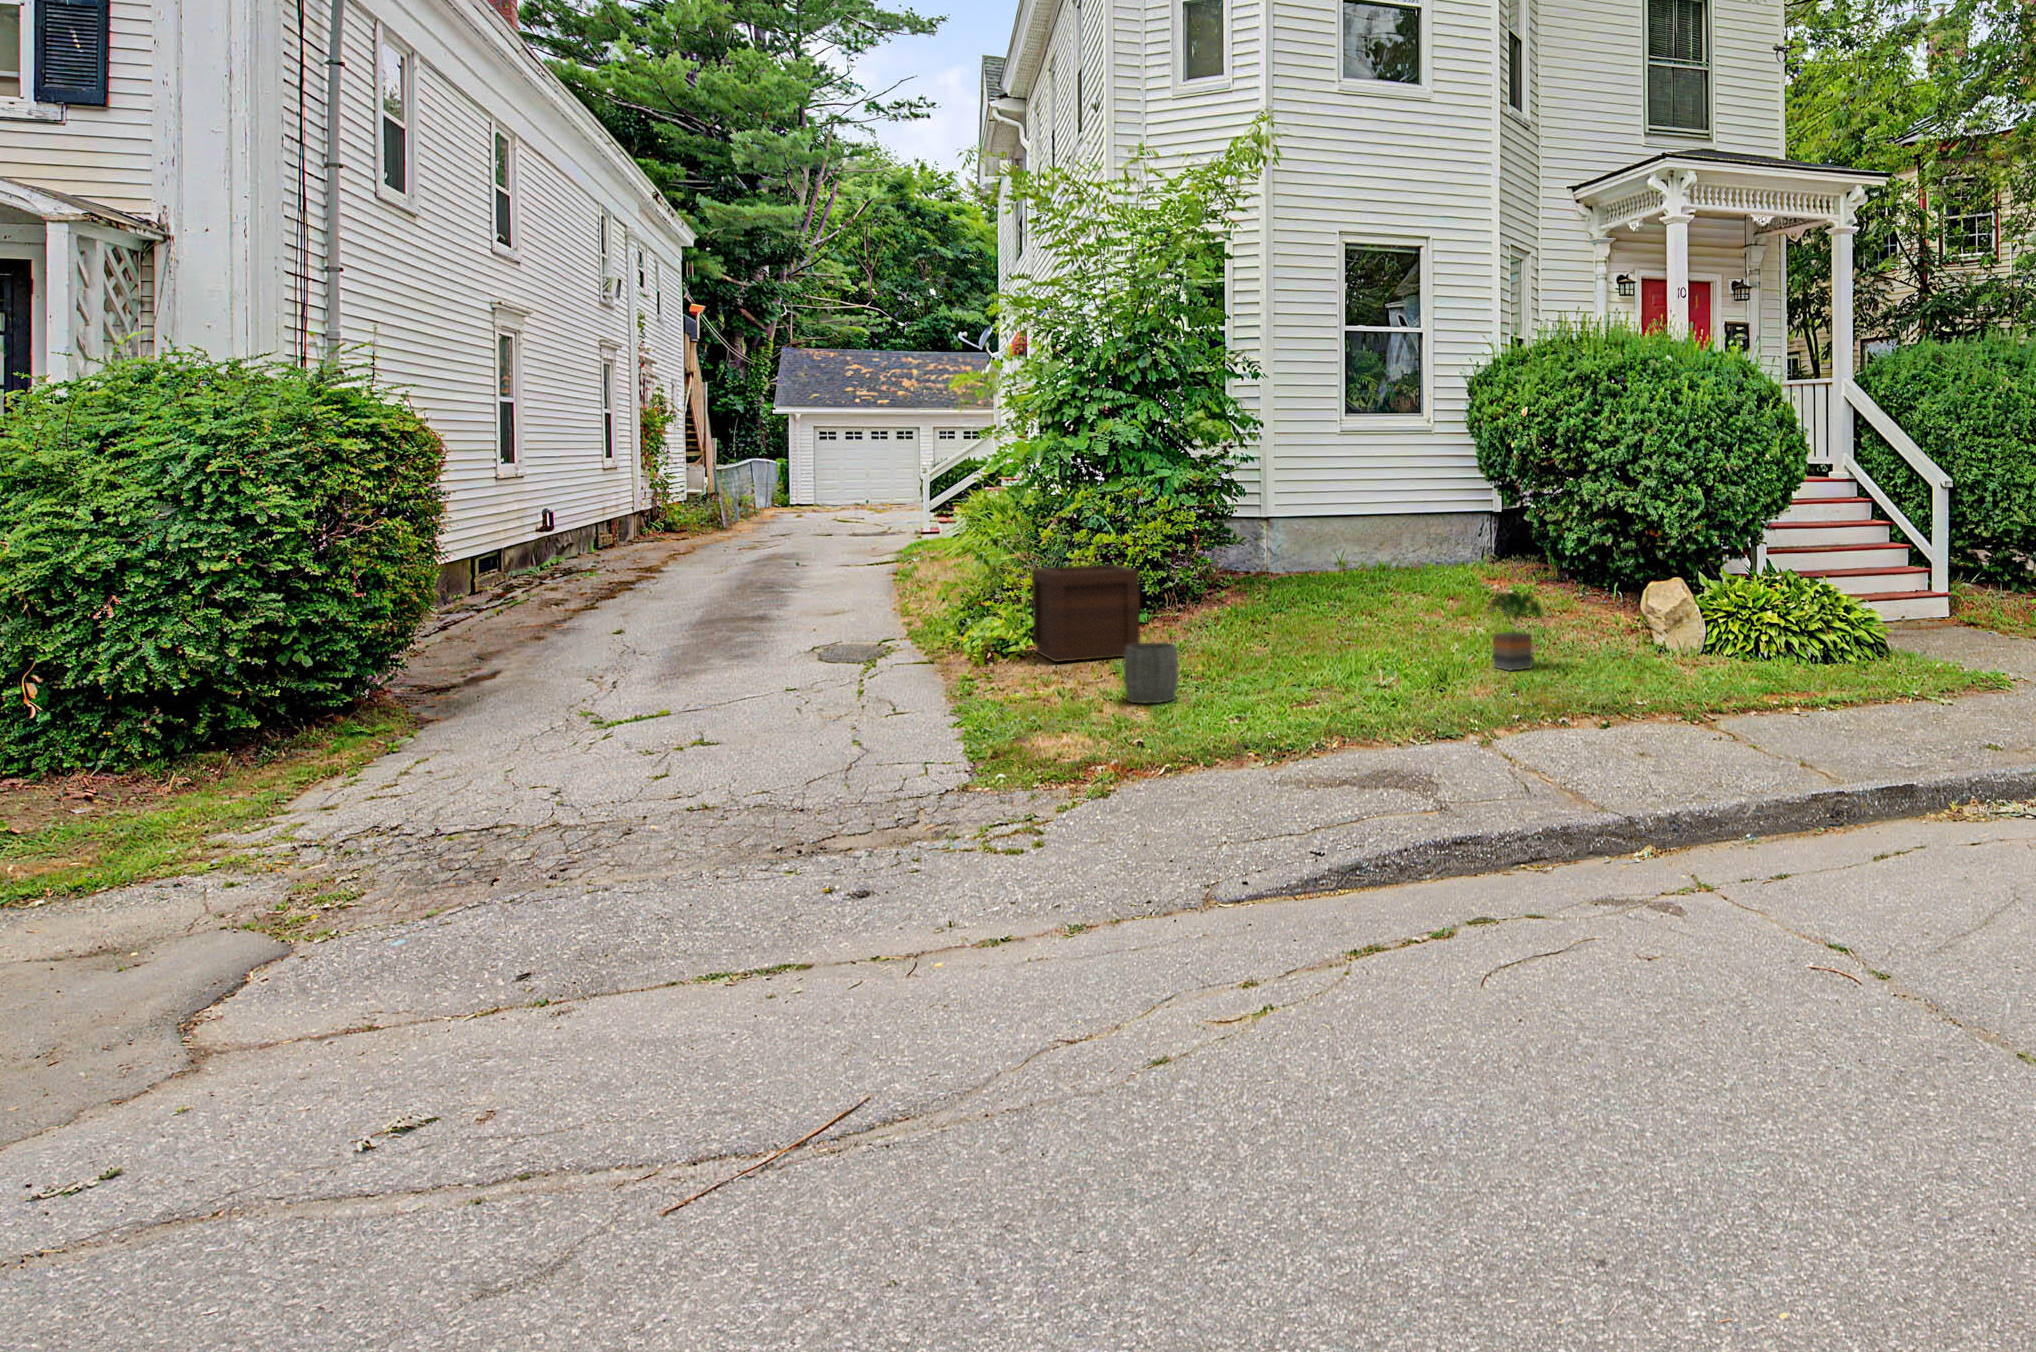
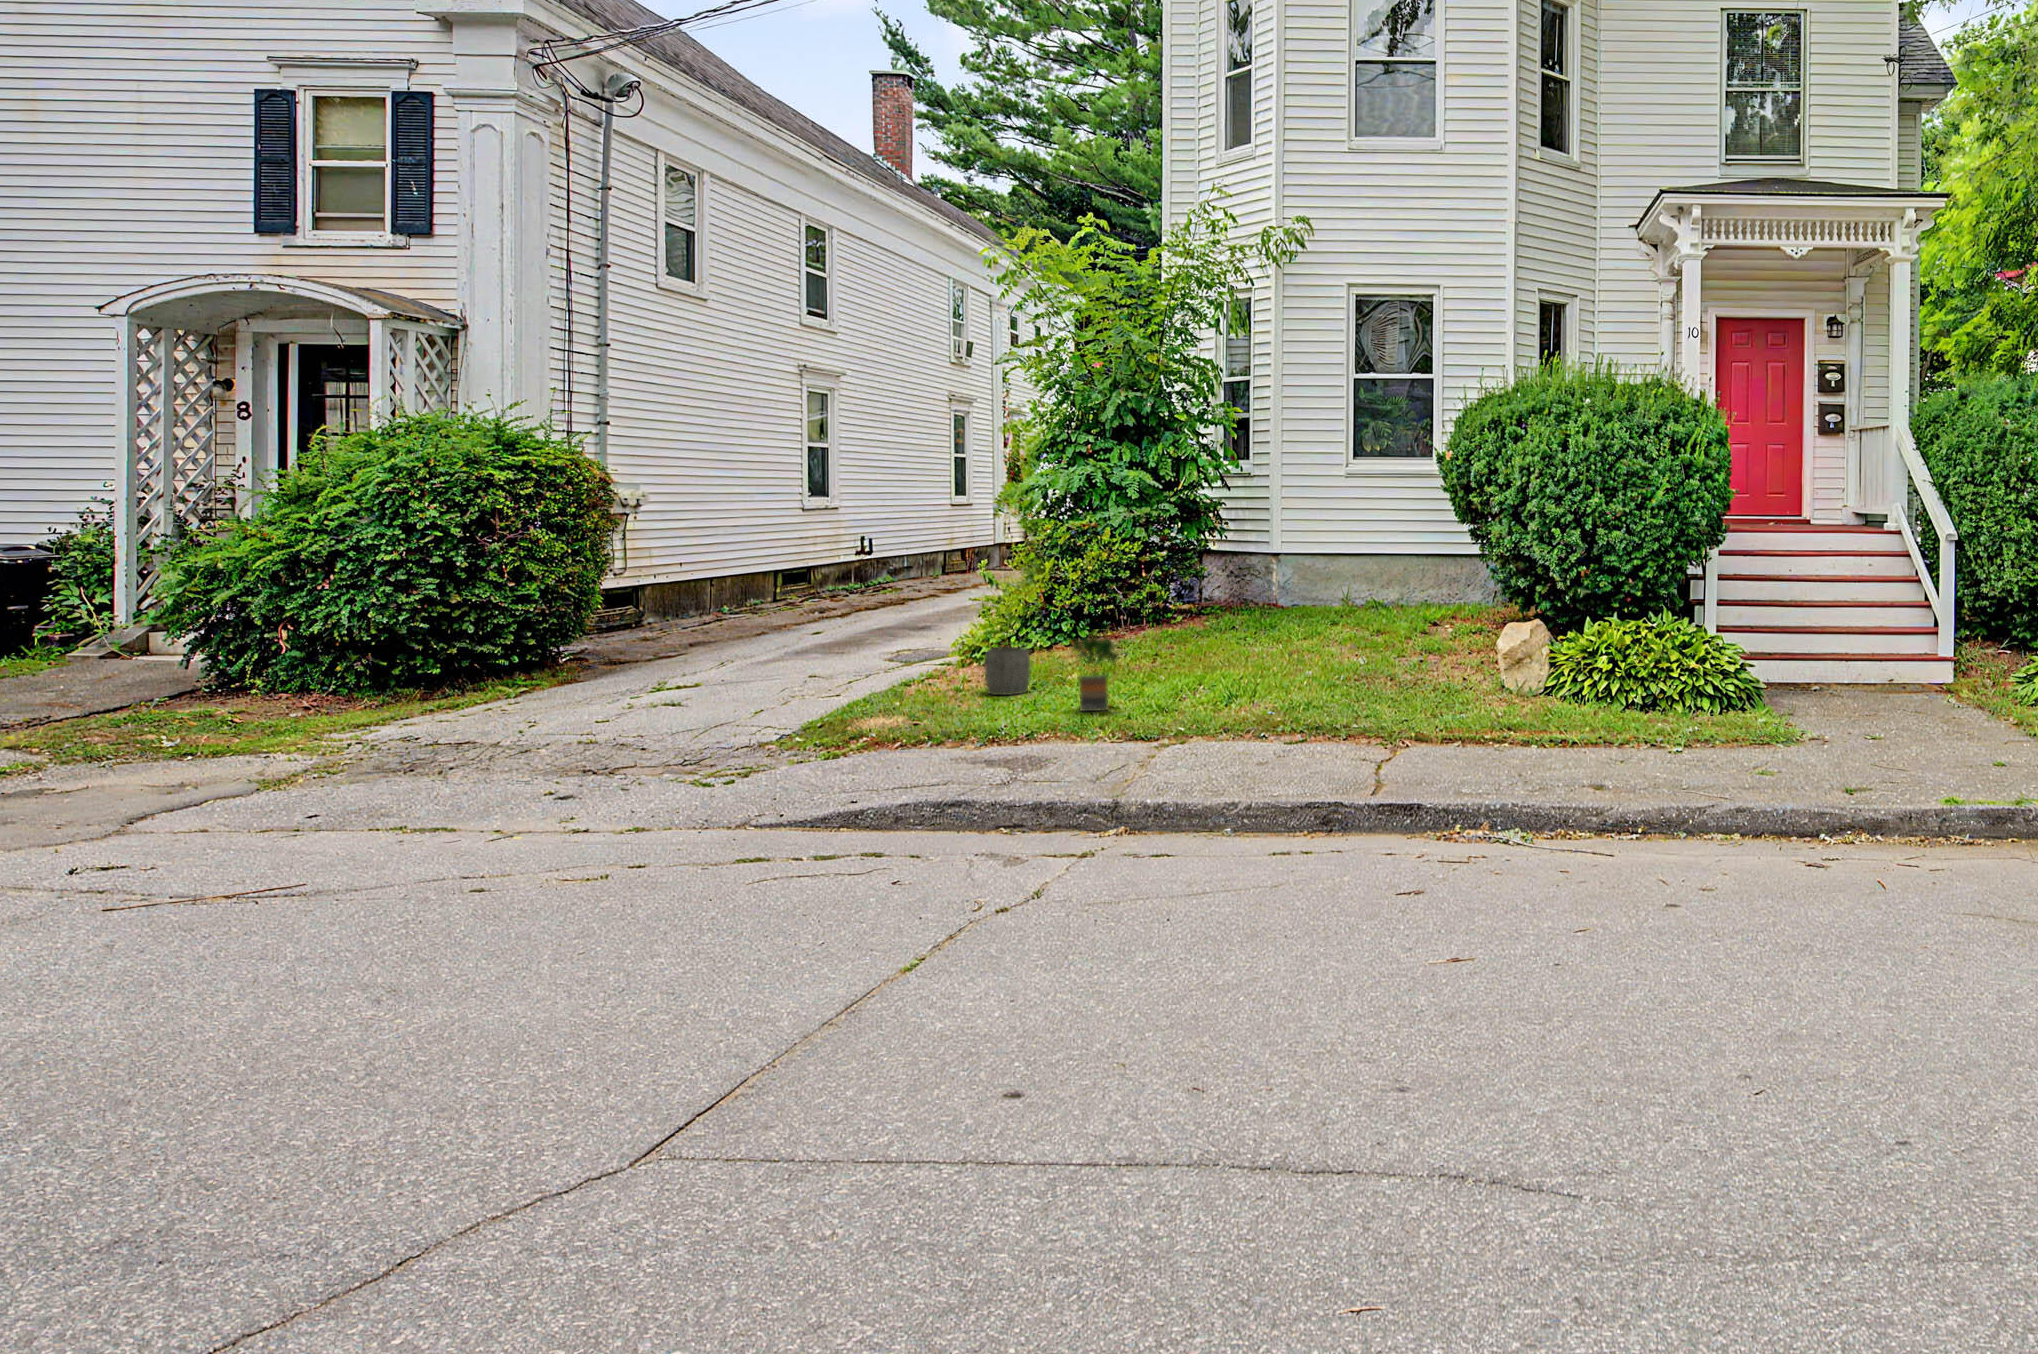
wooden crate: present [1032,564,1140,662] -> none [1002,582,1085,661]
potted tree: present [1488,592,1543,670] -> present [1072,638,1119,711]

